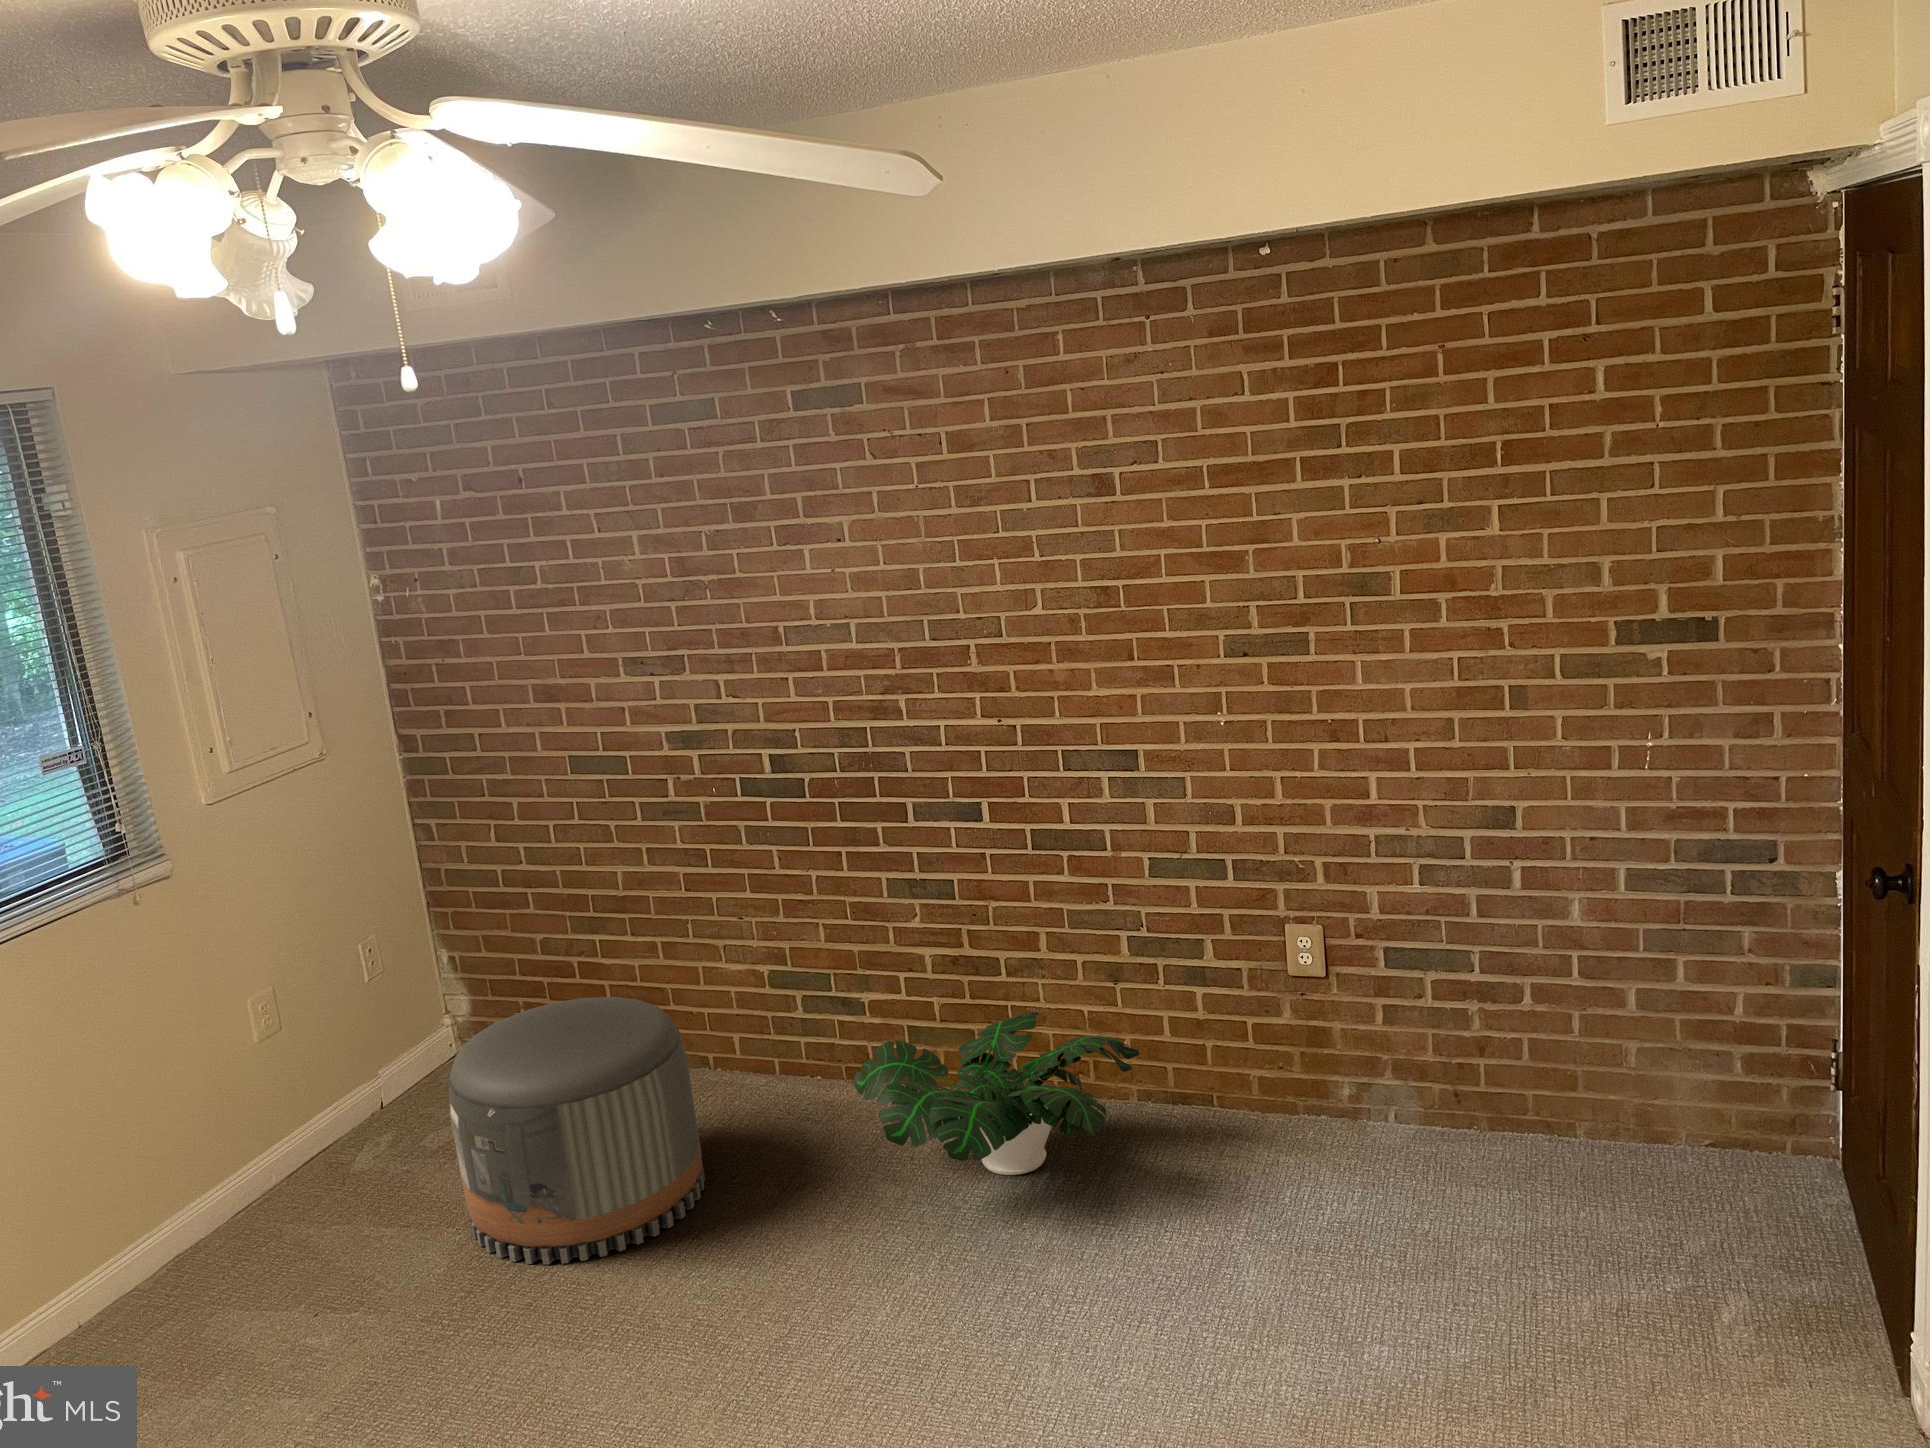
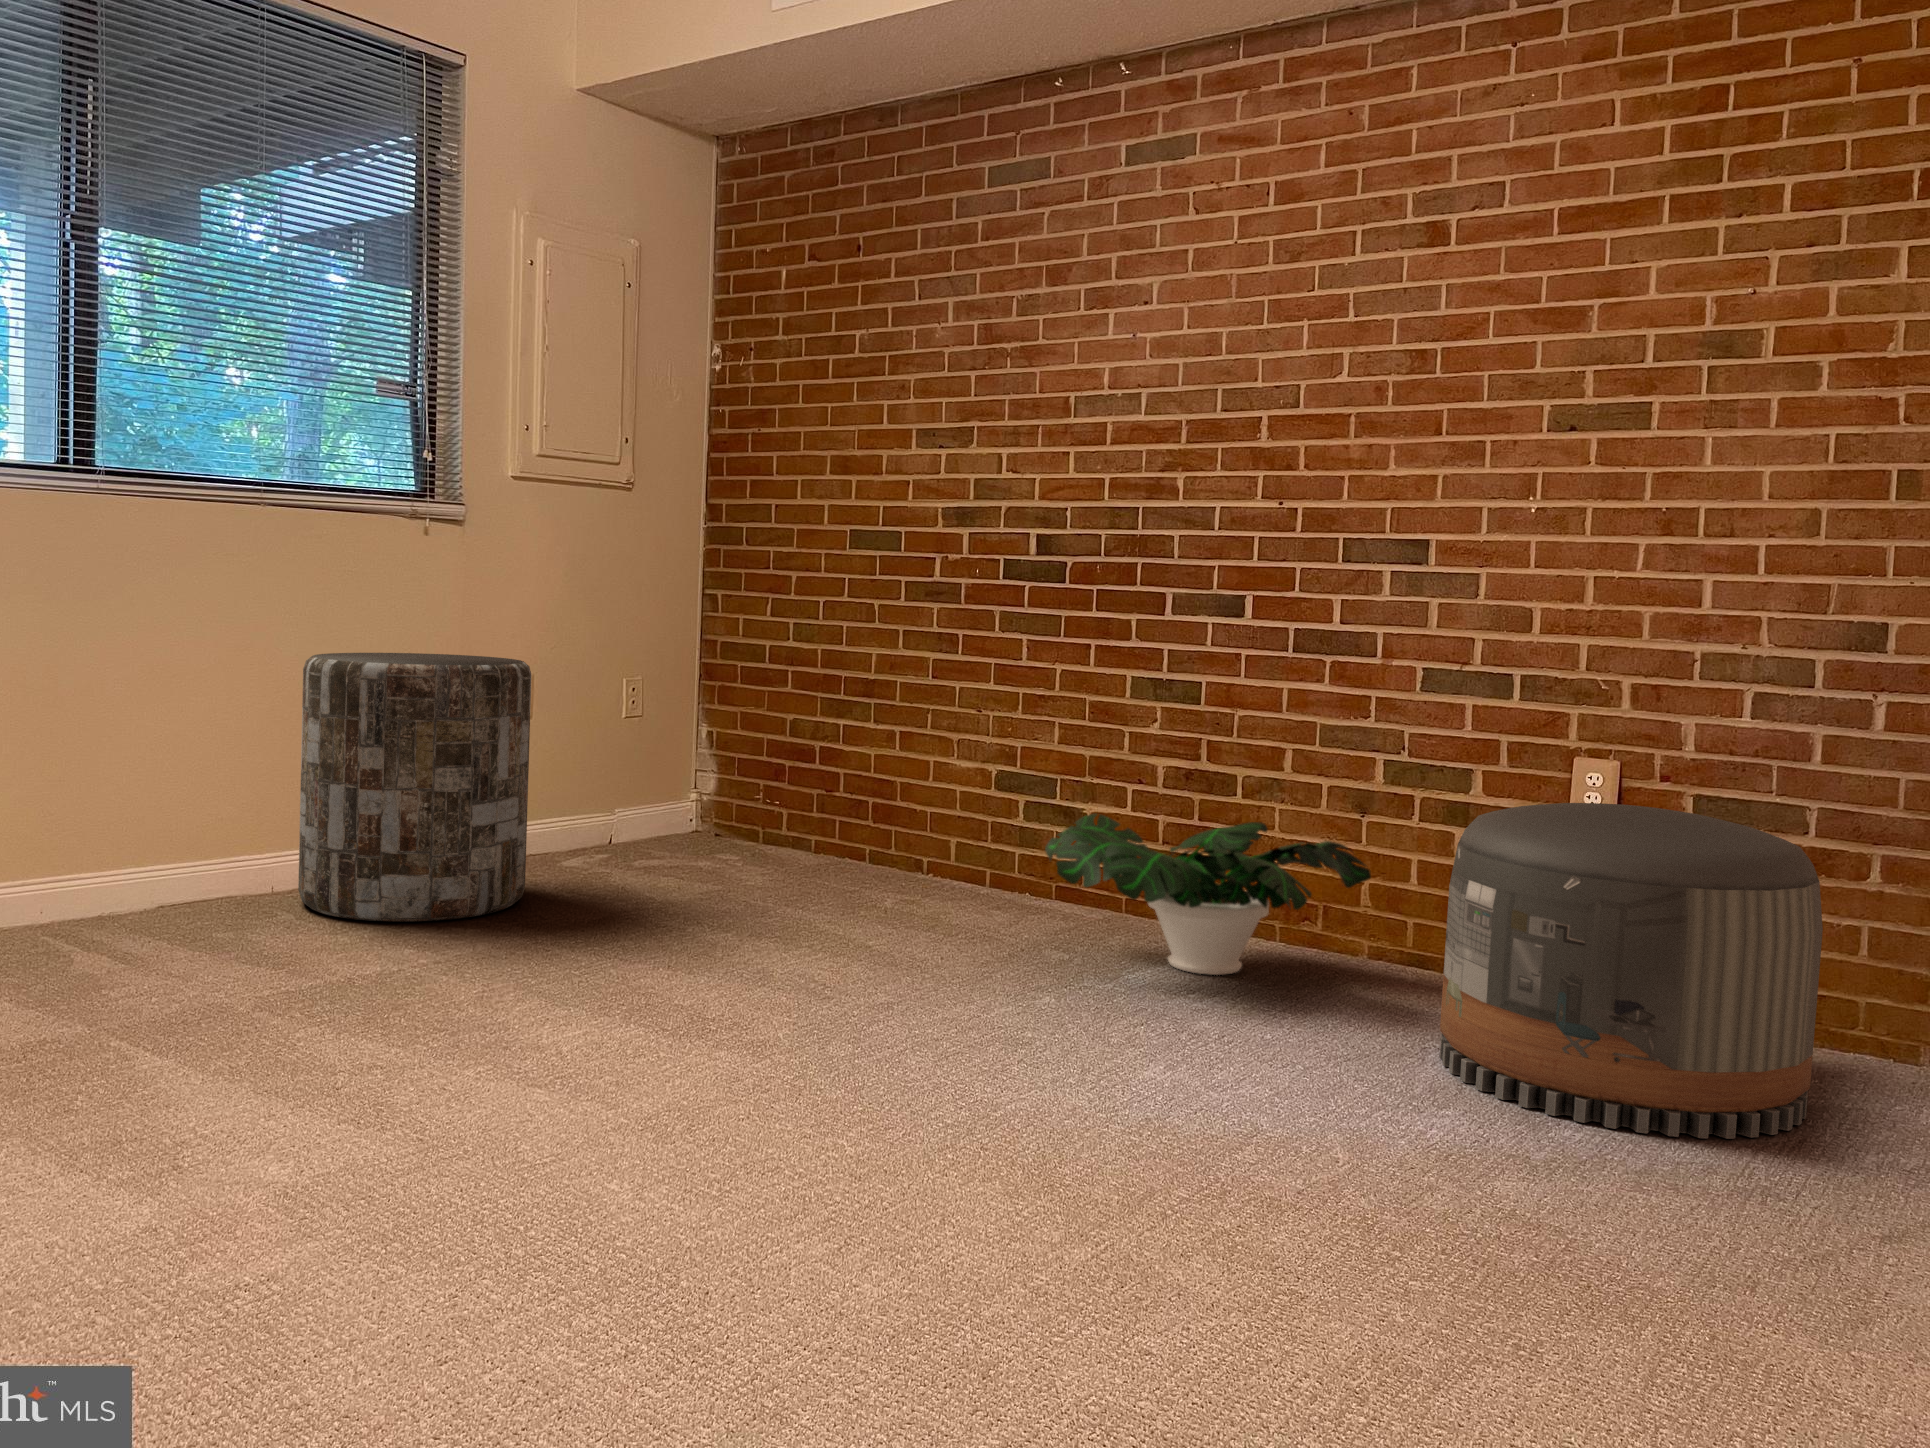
pouf: present [448,997,705,1264] -> present [1440,803,1823,1139]
side table: none [76,1017,356,1348] -> present [298,653,531,922]

